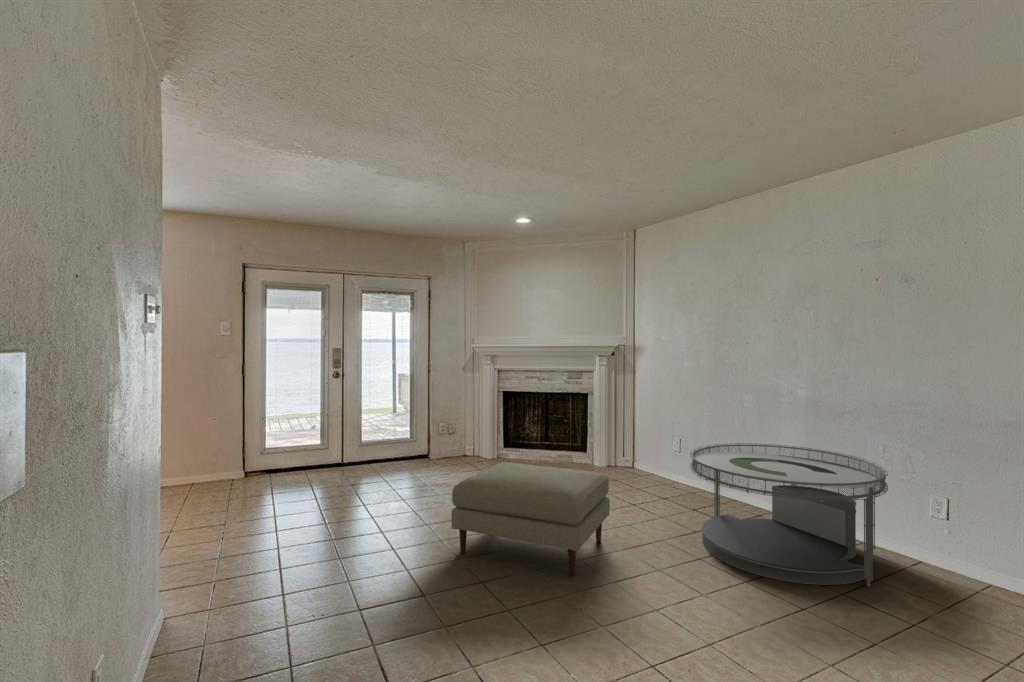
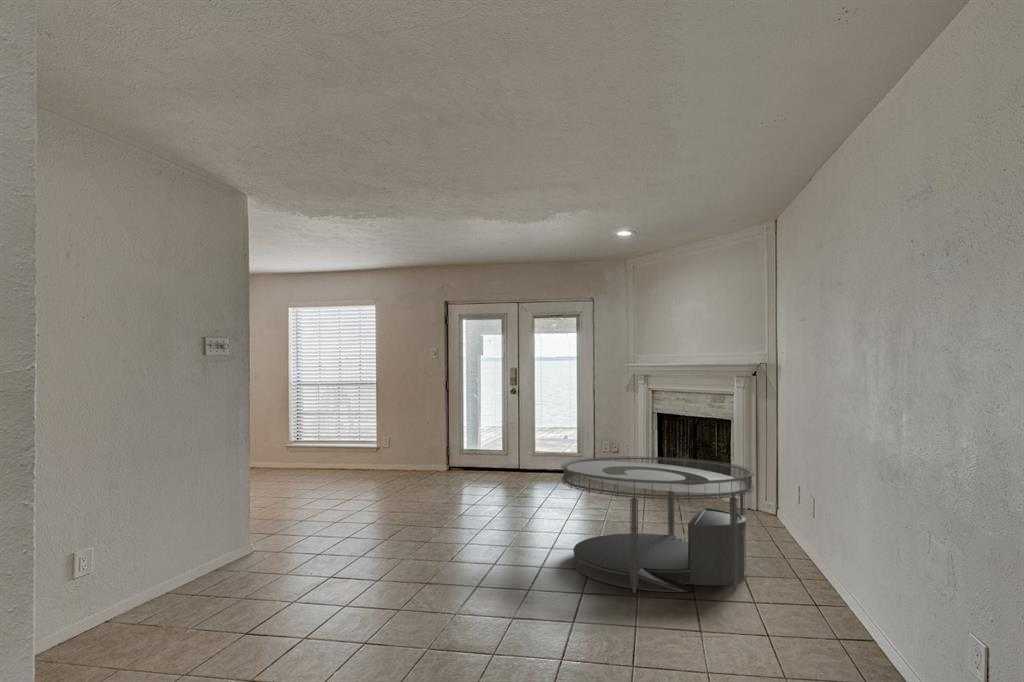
ottoman: present [451,462,610,576] -> none [433,455,547,534]

